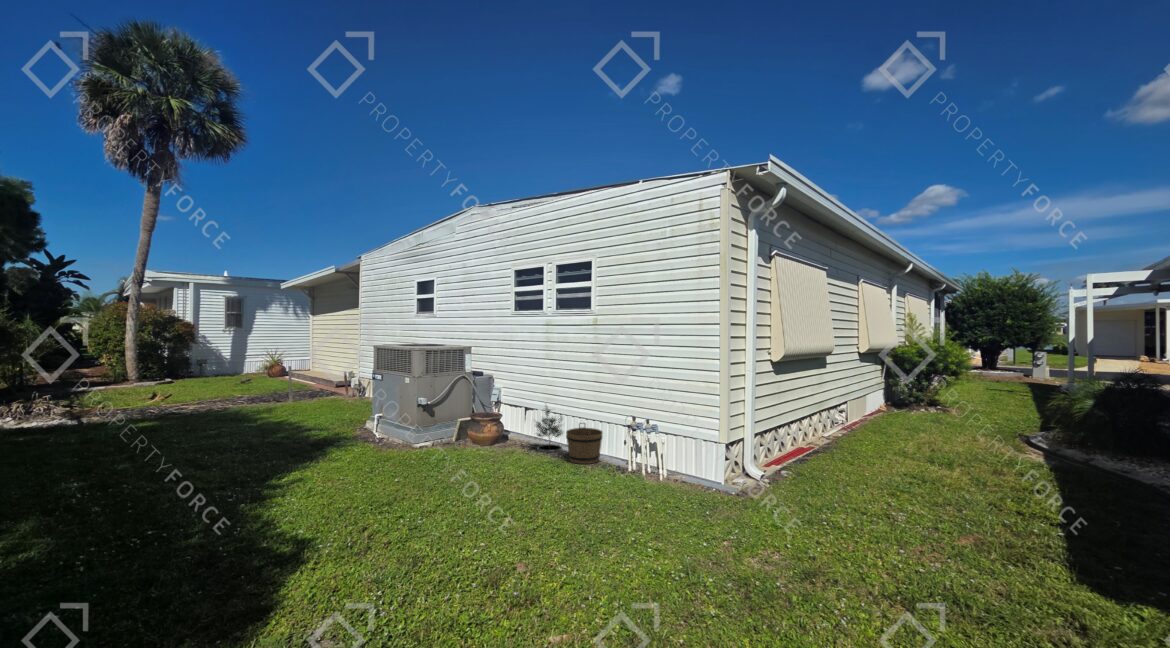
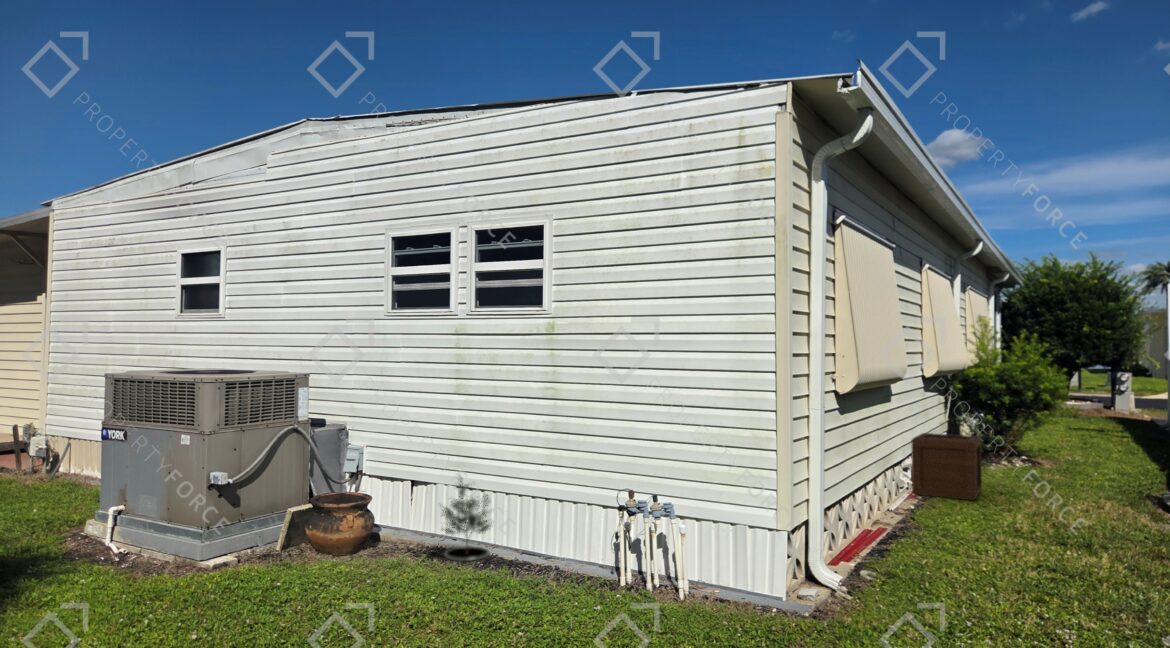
wooden crate: none [844,388,896,433] -> present [912,433,982,500]
bucket: present [566,423,603,464] -> none [505,506,570,578]

